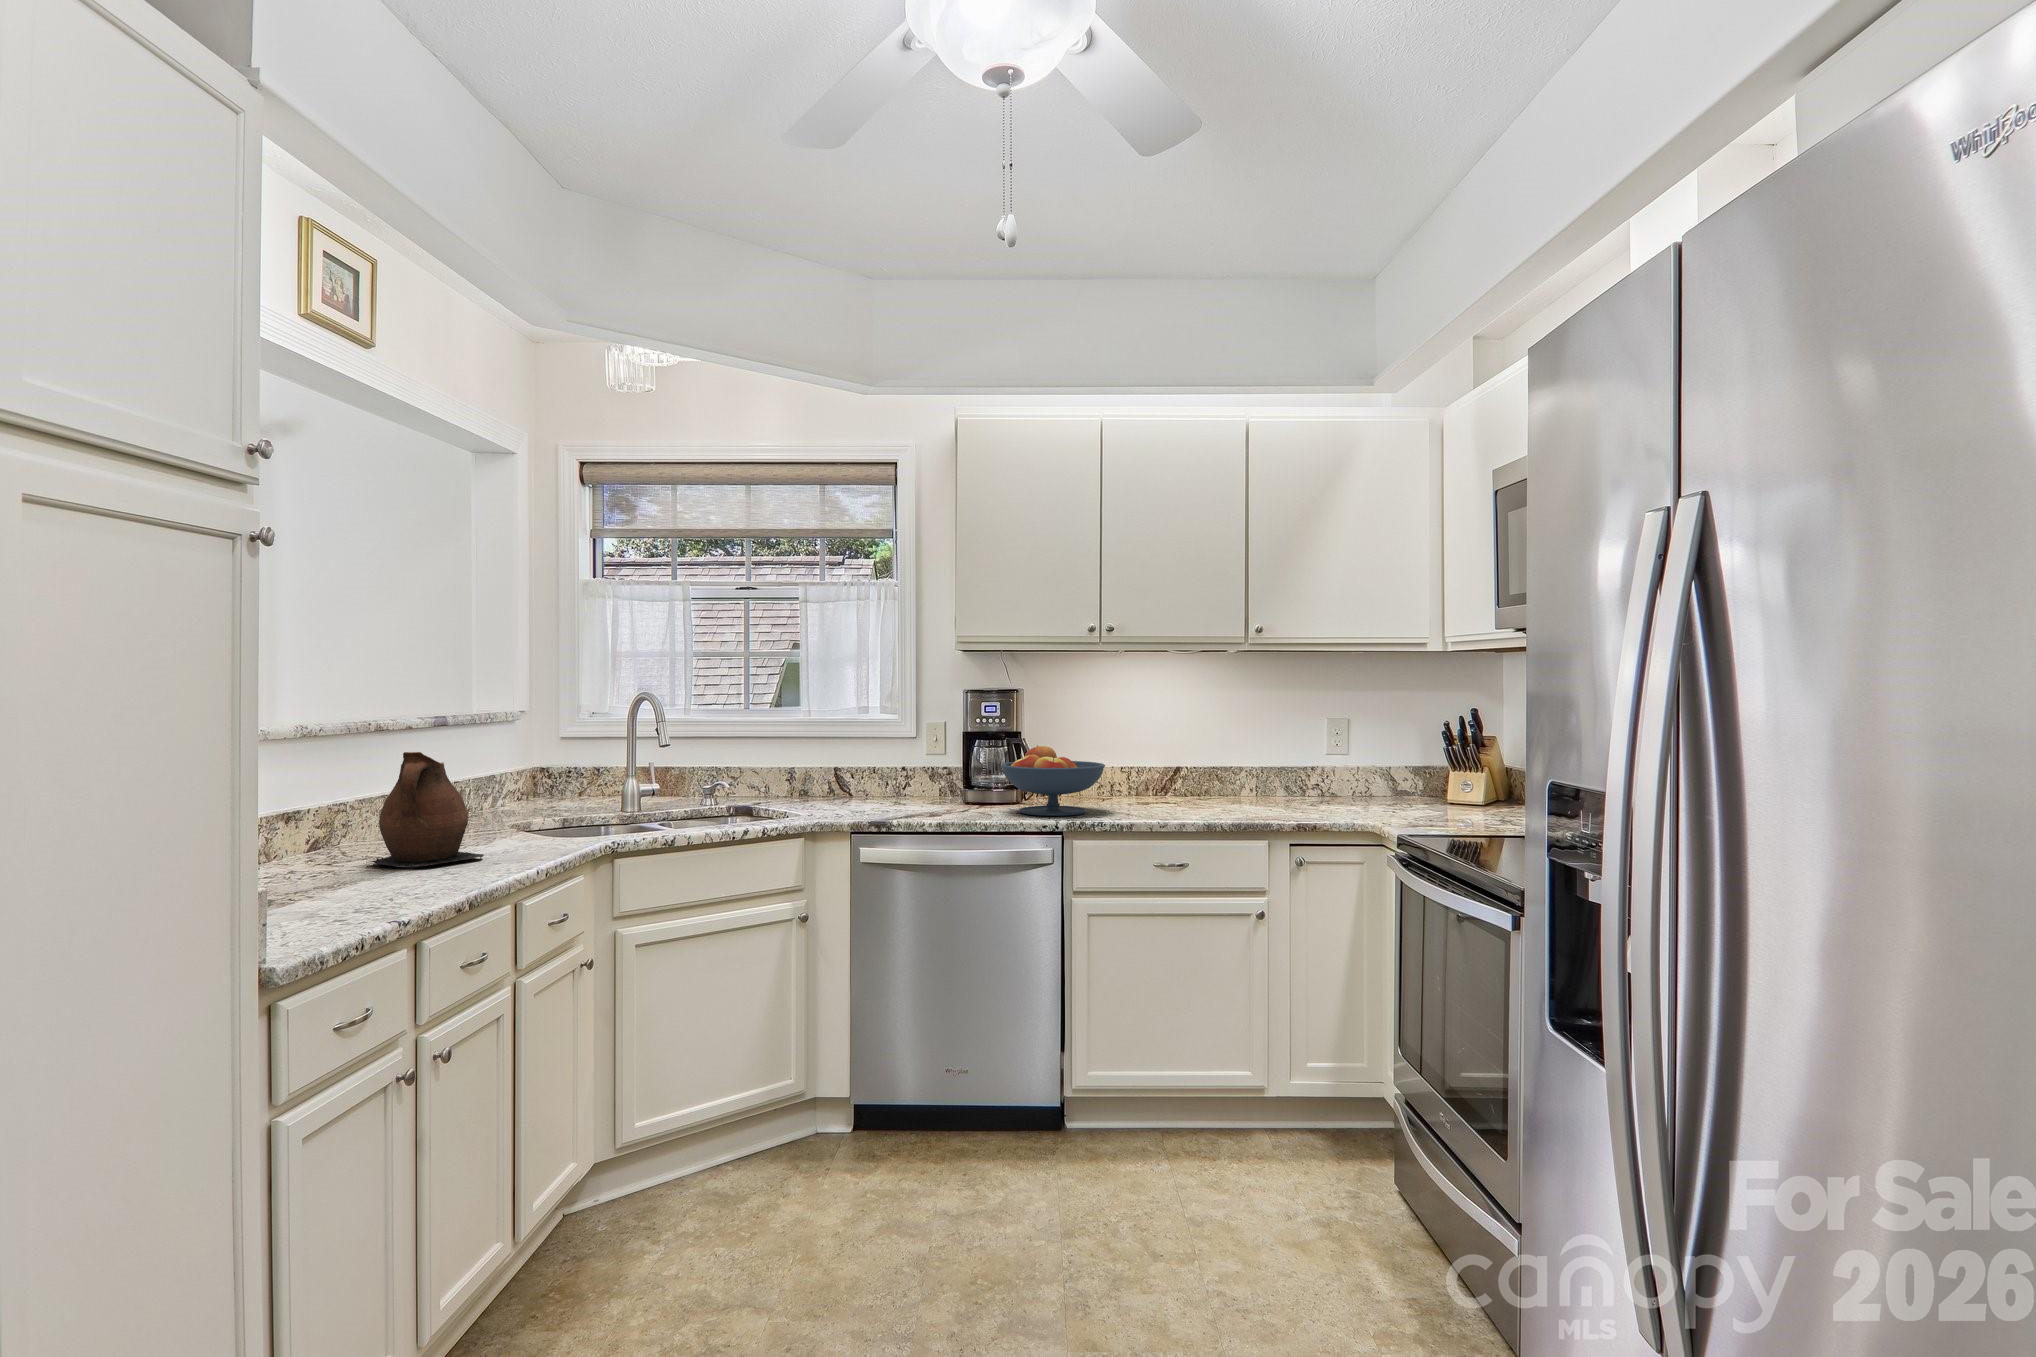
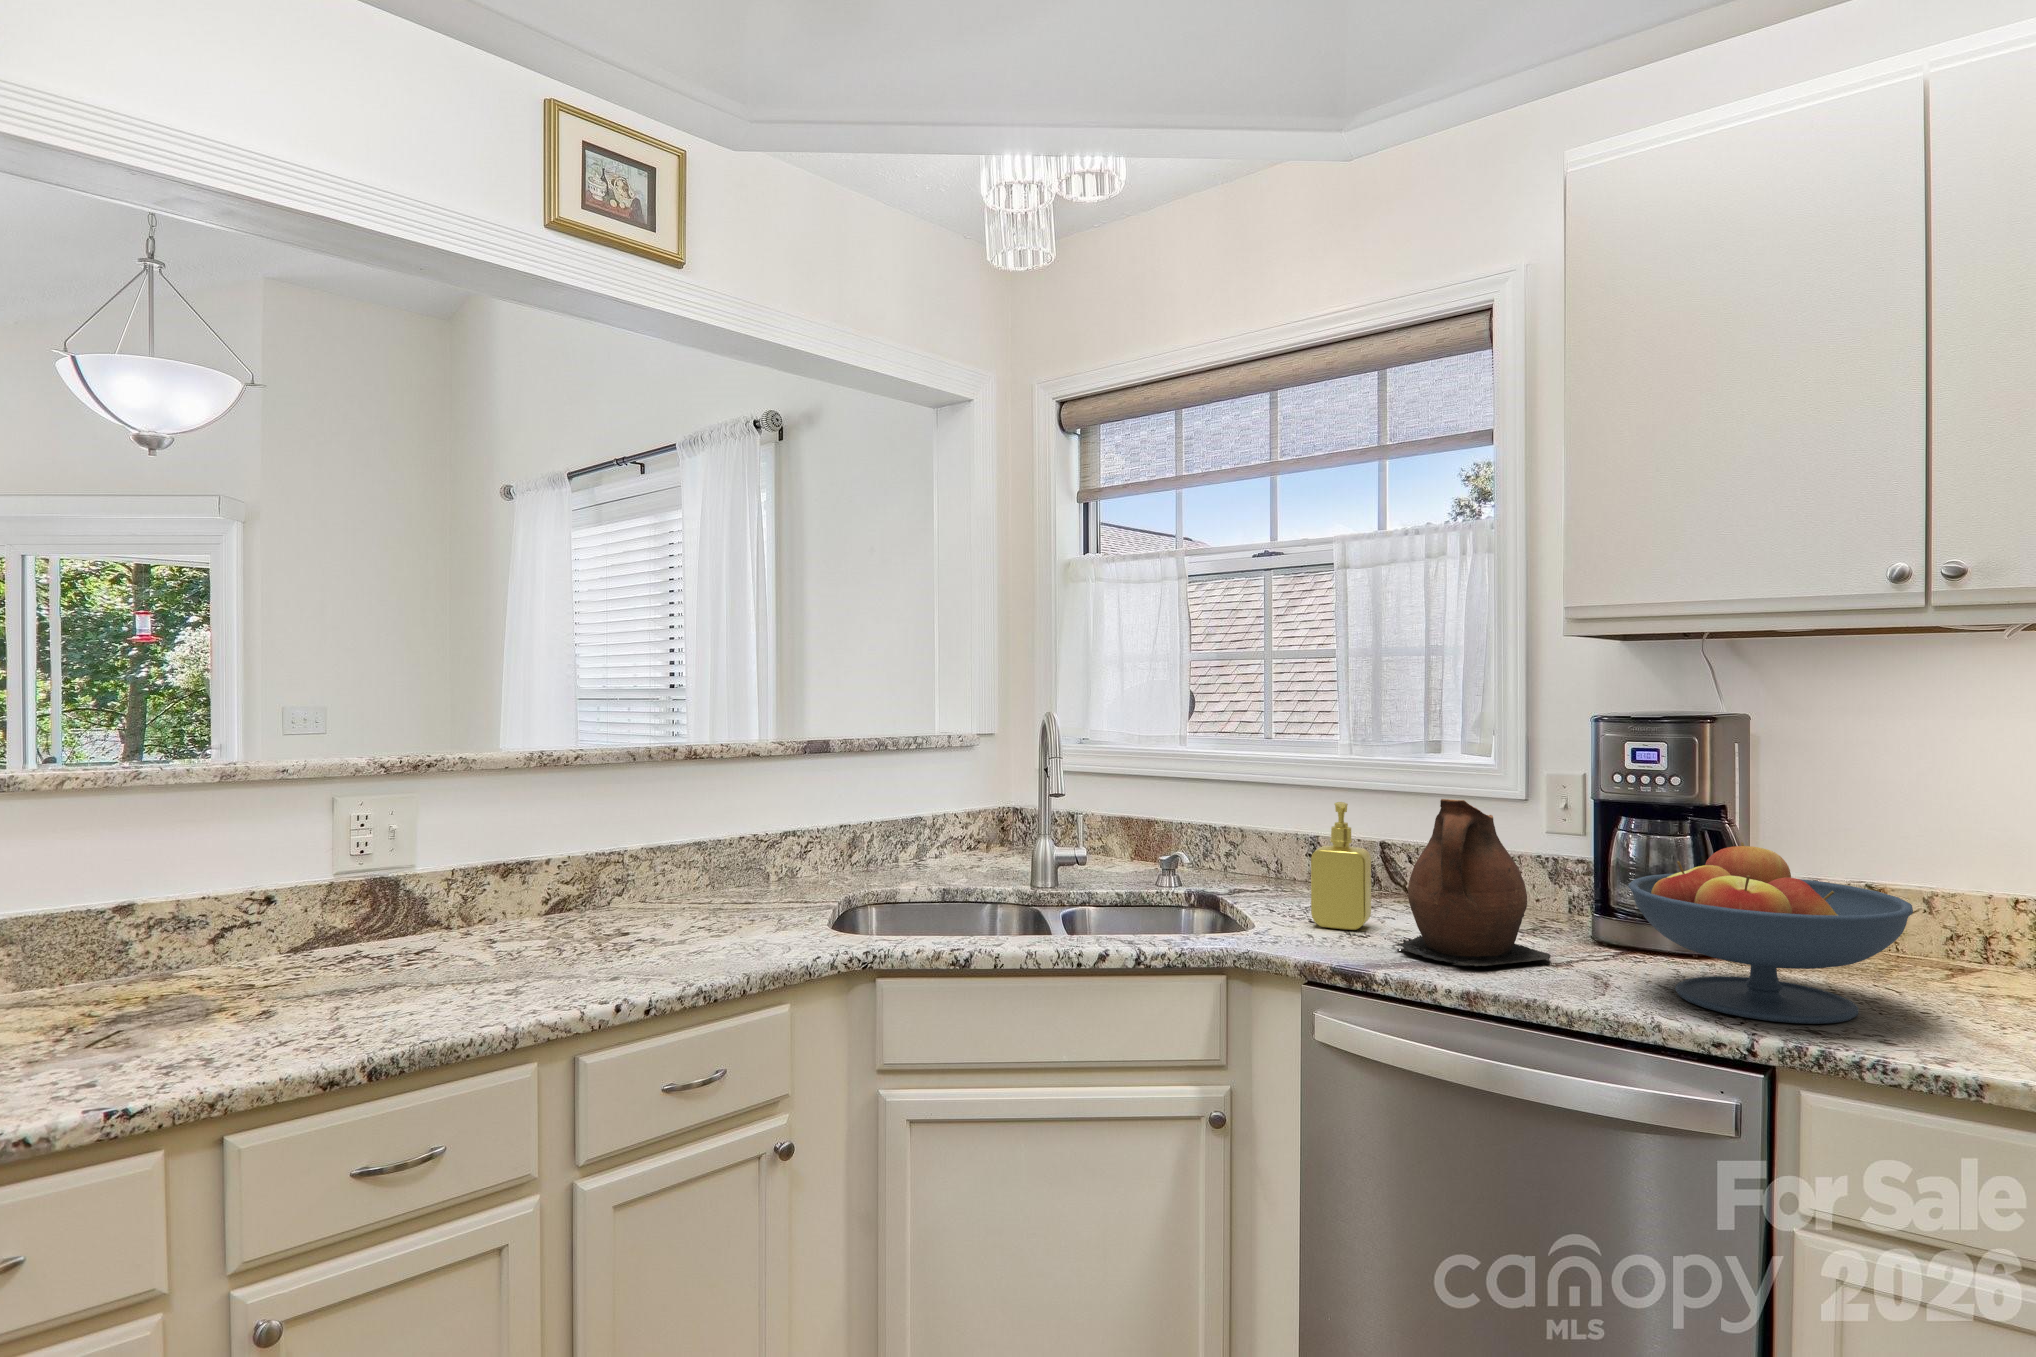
soap dispenser: none [827,740,859,812] -> present [1311,802,1371,930]
ceramic pitcher: present [369,752,484,867] -> present [1393,799,1551,966]

